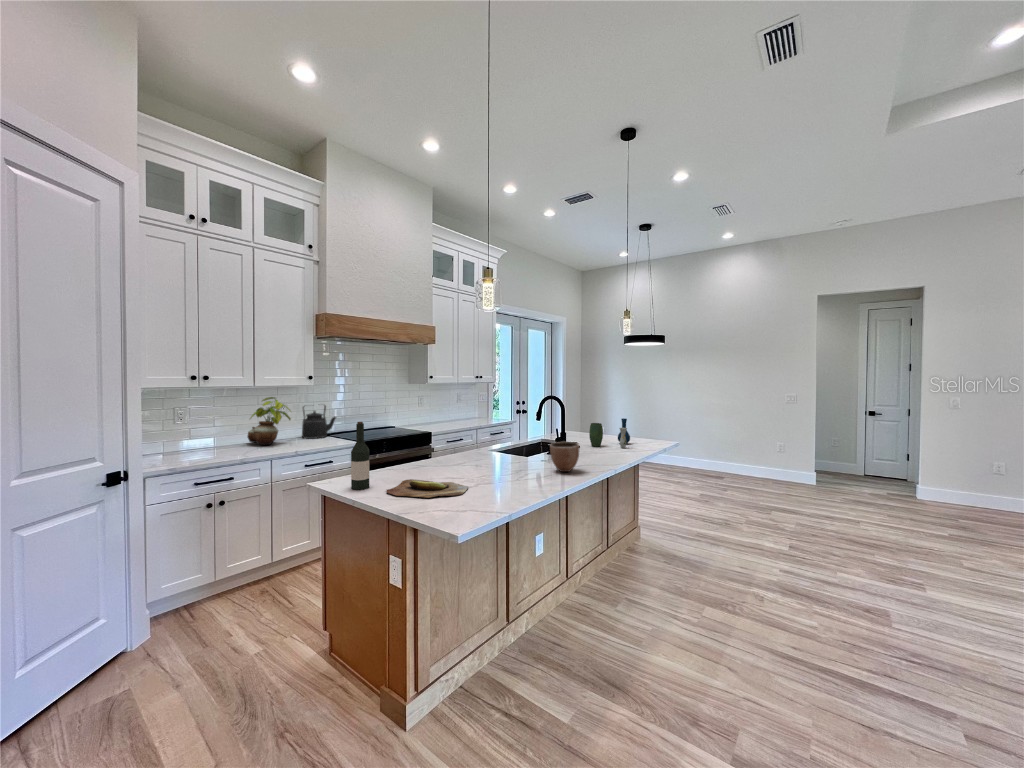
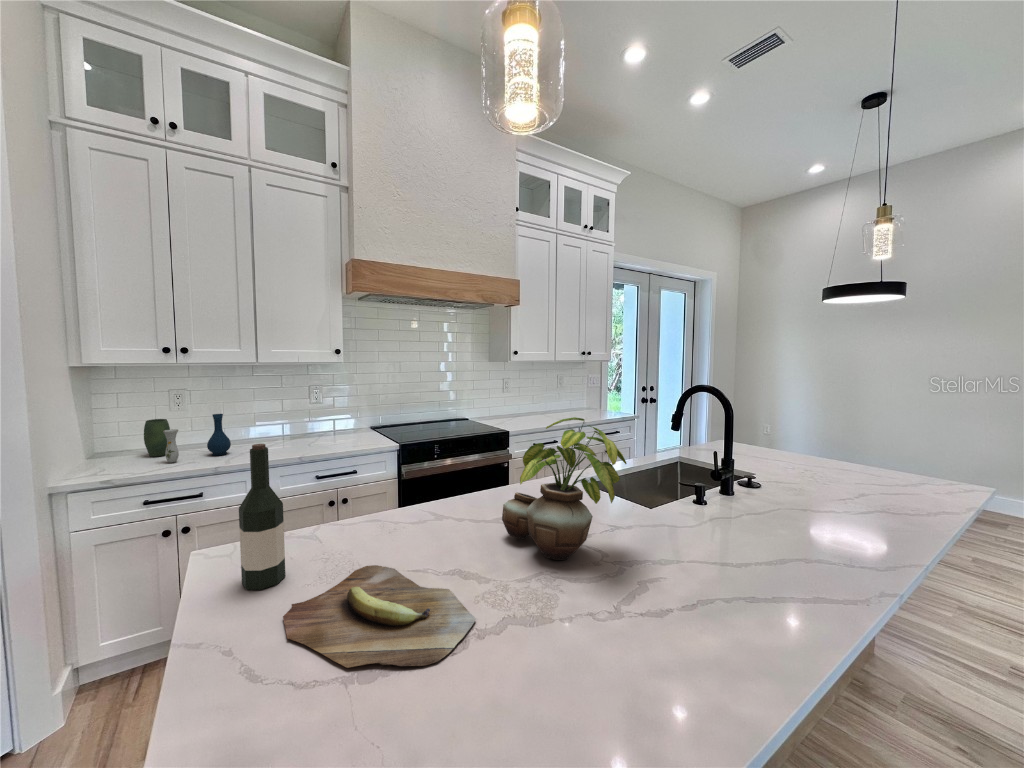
potted plant: present [248,397,291,445] -> present [502,417,627,560]
kettle: present [302,405,336,439] -> none [336,388,383,434]
vase: present [589,418,630,448] -> present [144,414,231,463]
decorative bowl: present [550,442,580,472] -> none [693,502,772,583]

